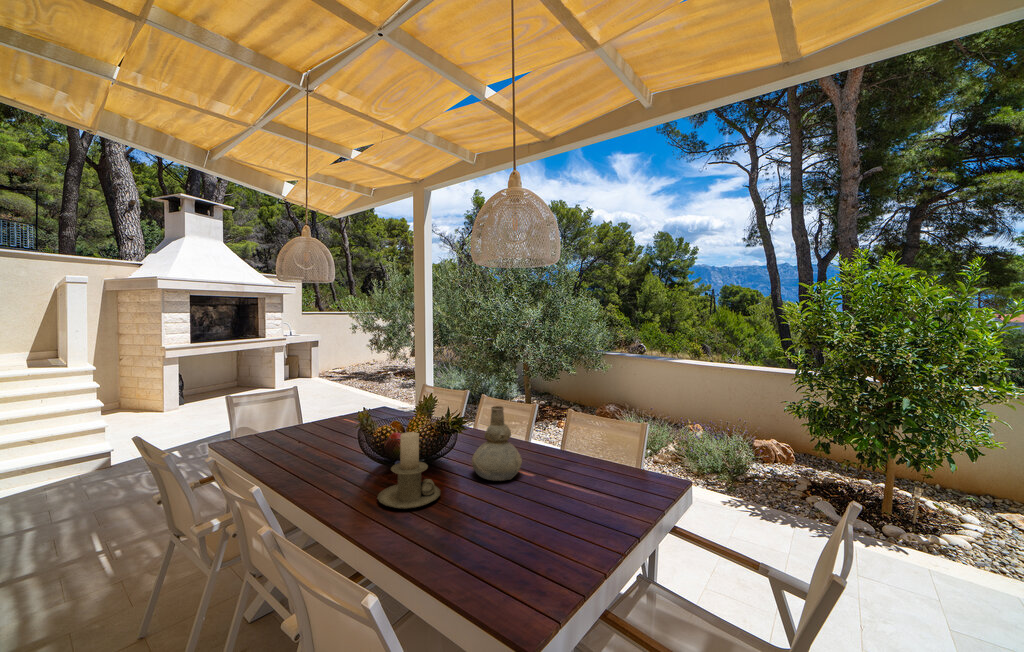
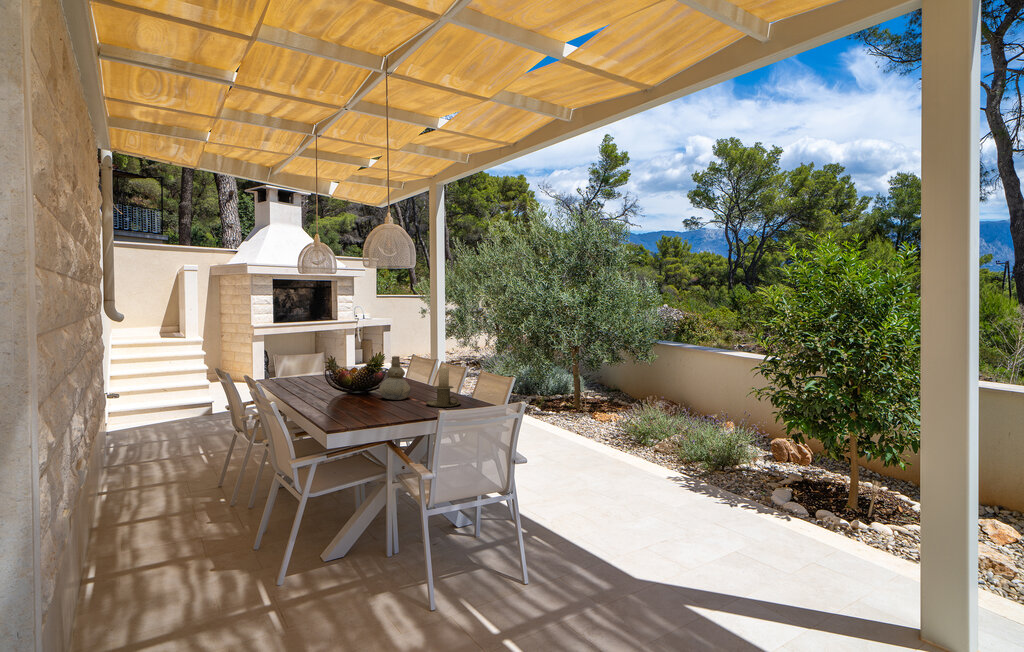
candle holder: present [377,432,440,509] -> present [426,368,461,407]

